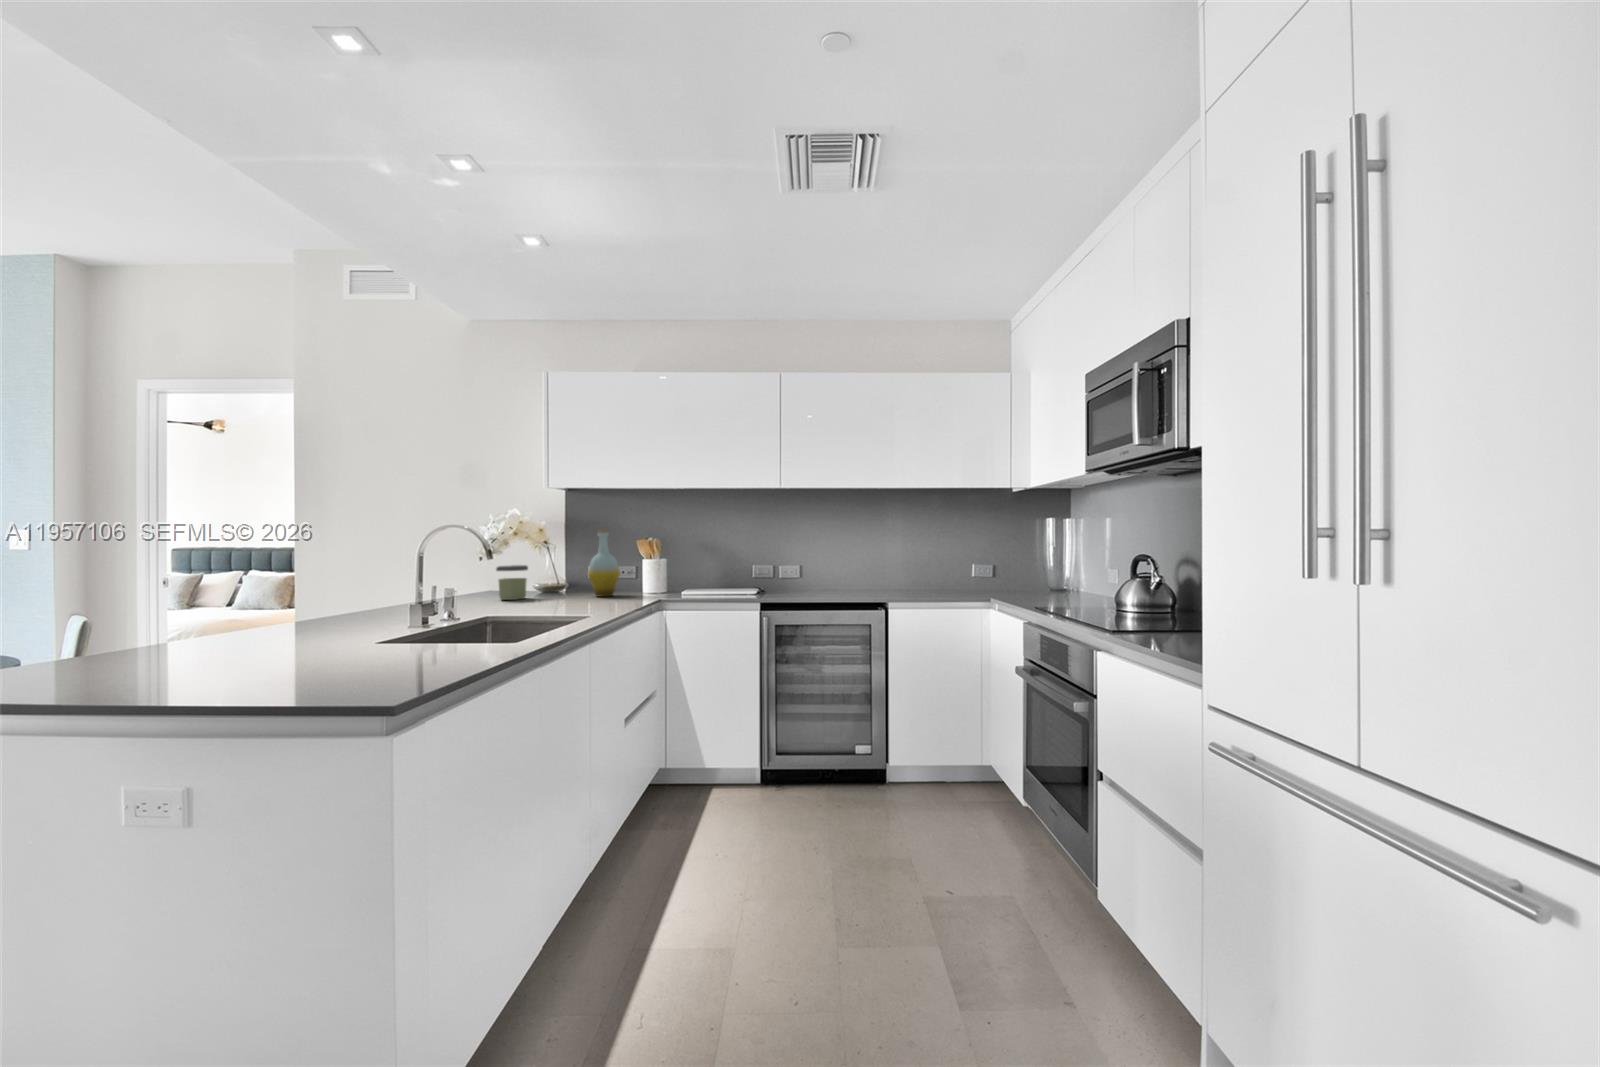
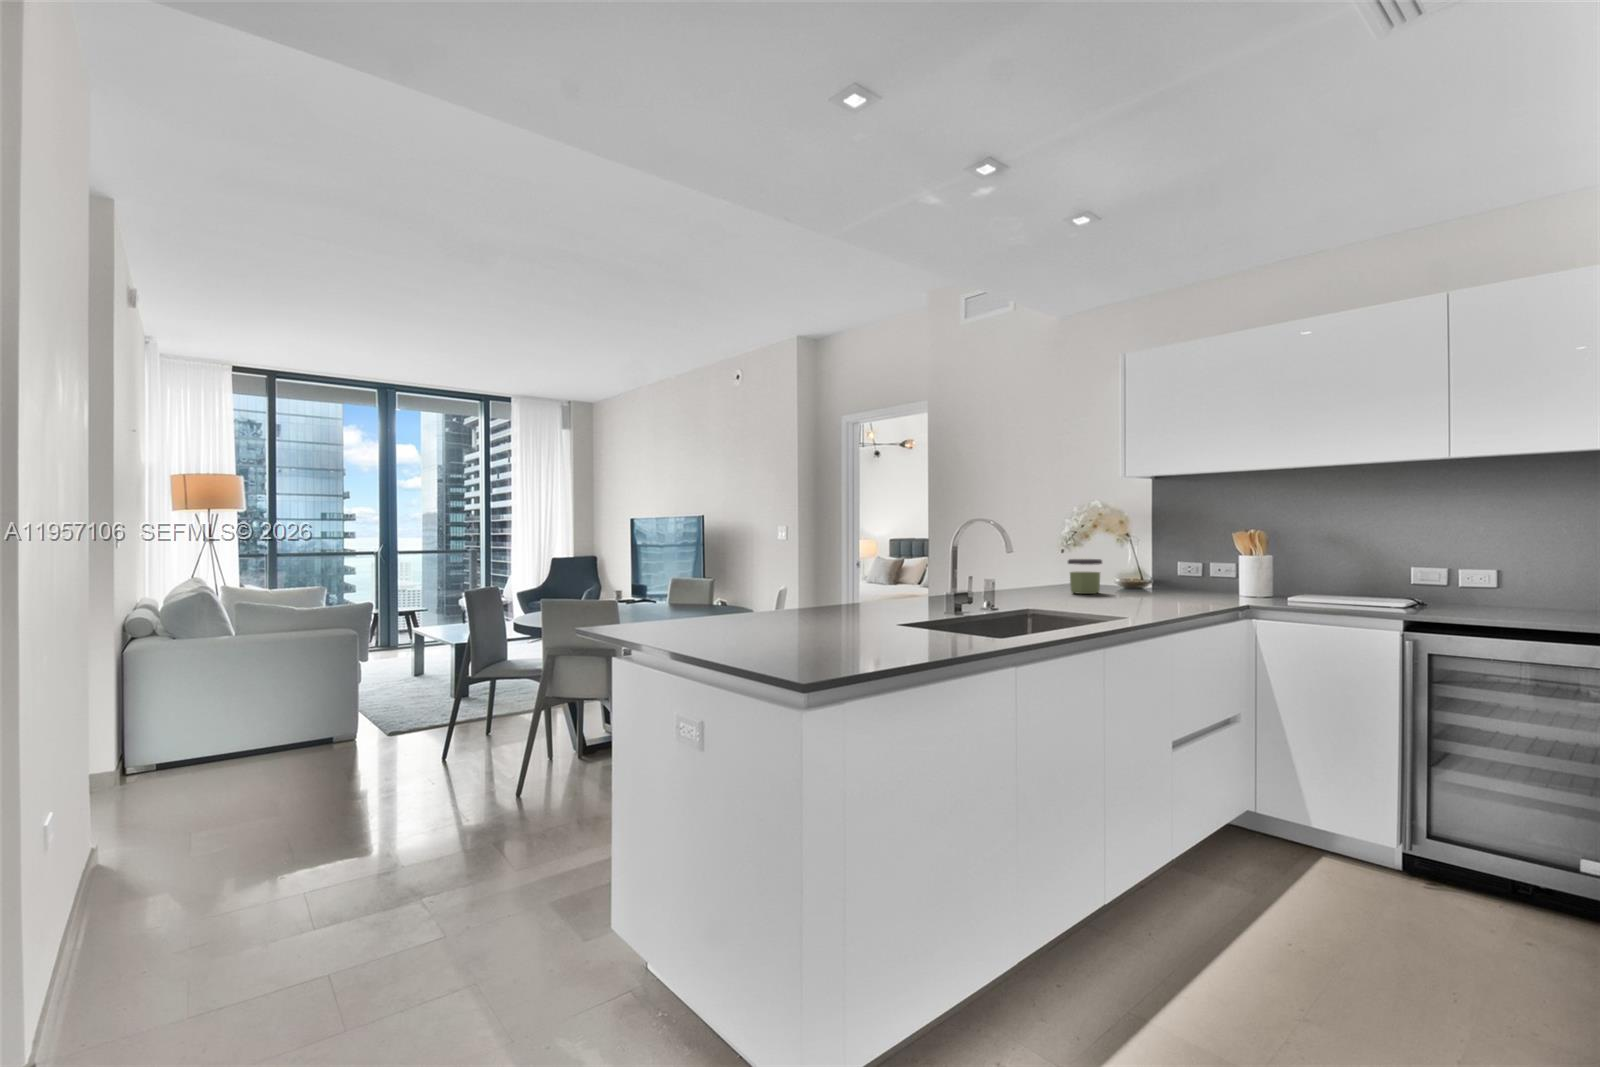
bottle: present [588,529,620,596] -> none [1162,522,1202,597]

